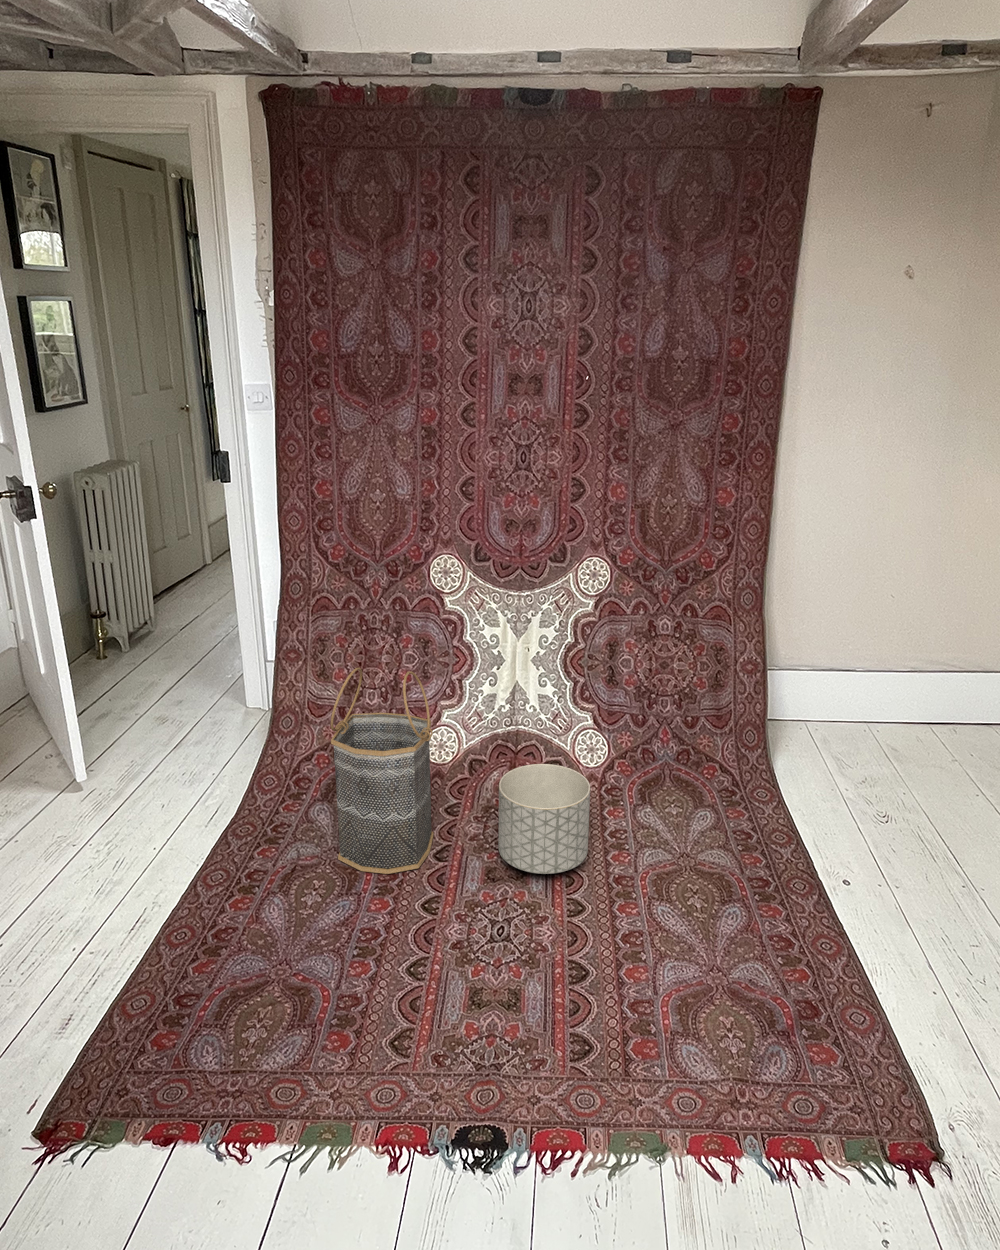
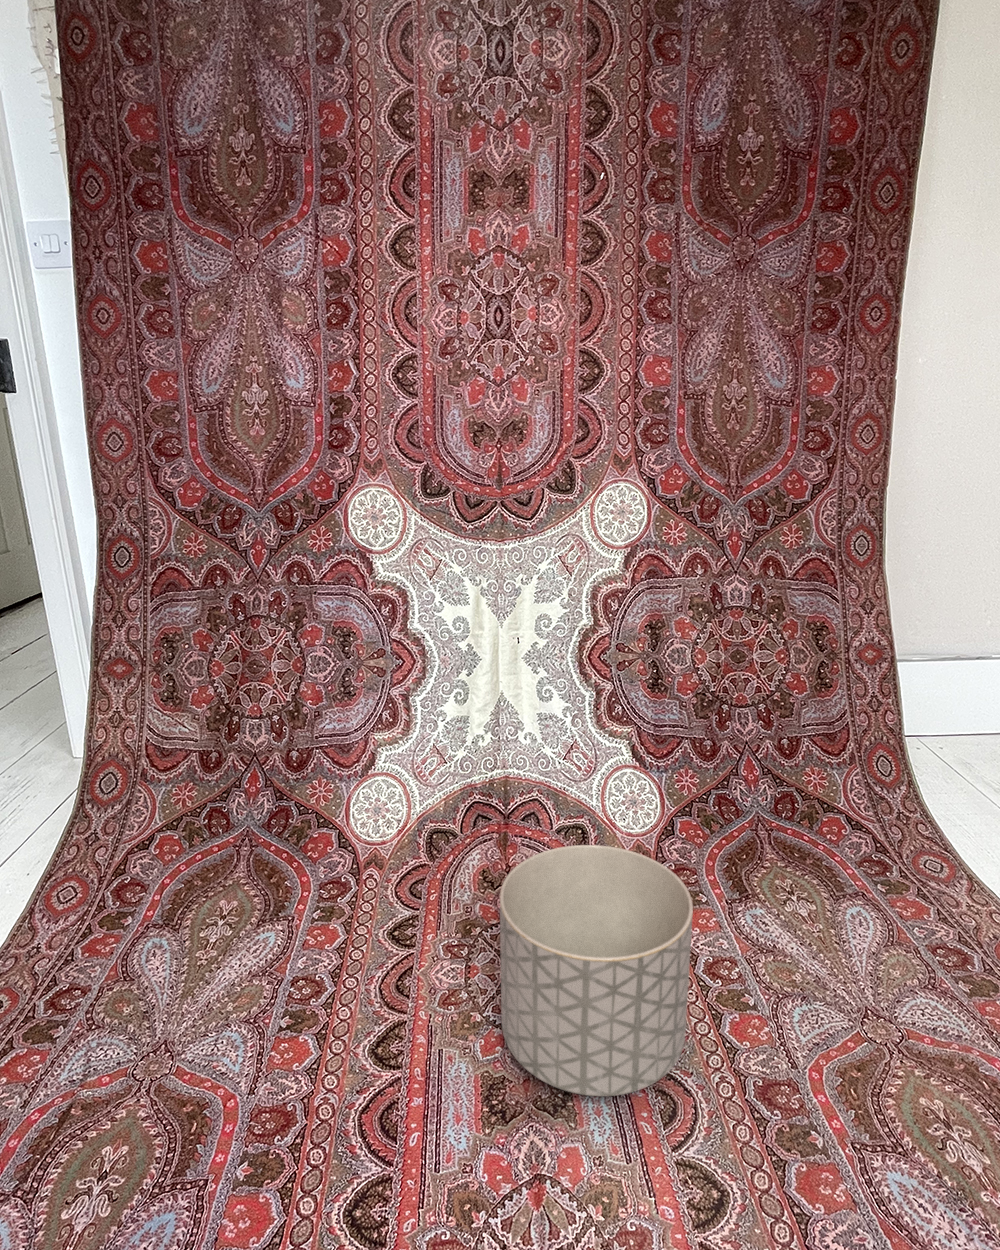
basket: present [331,668,434,874] -> none [118,667,368,1114]

